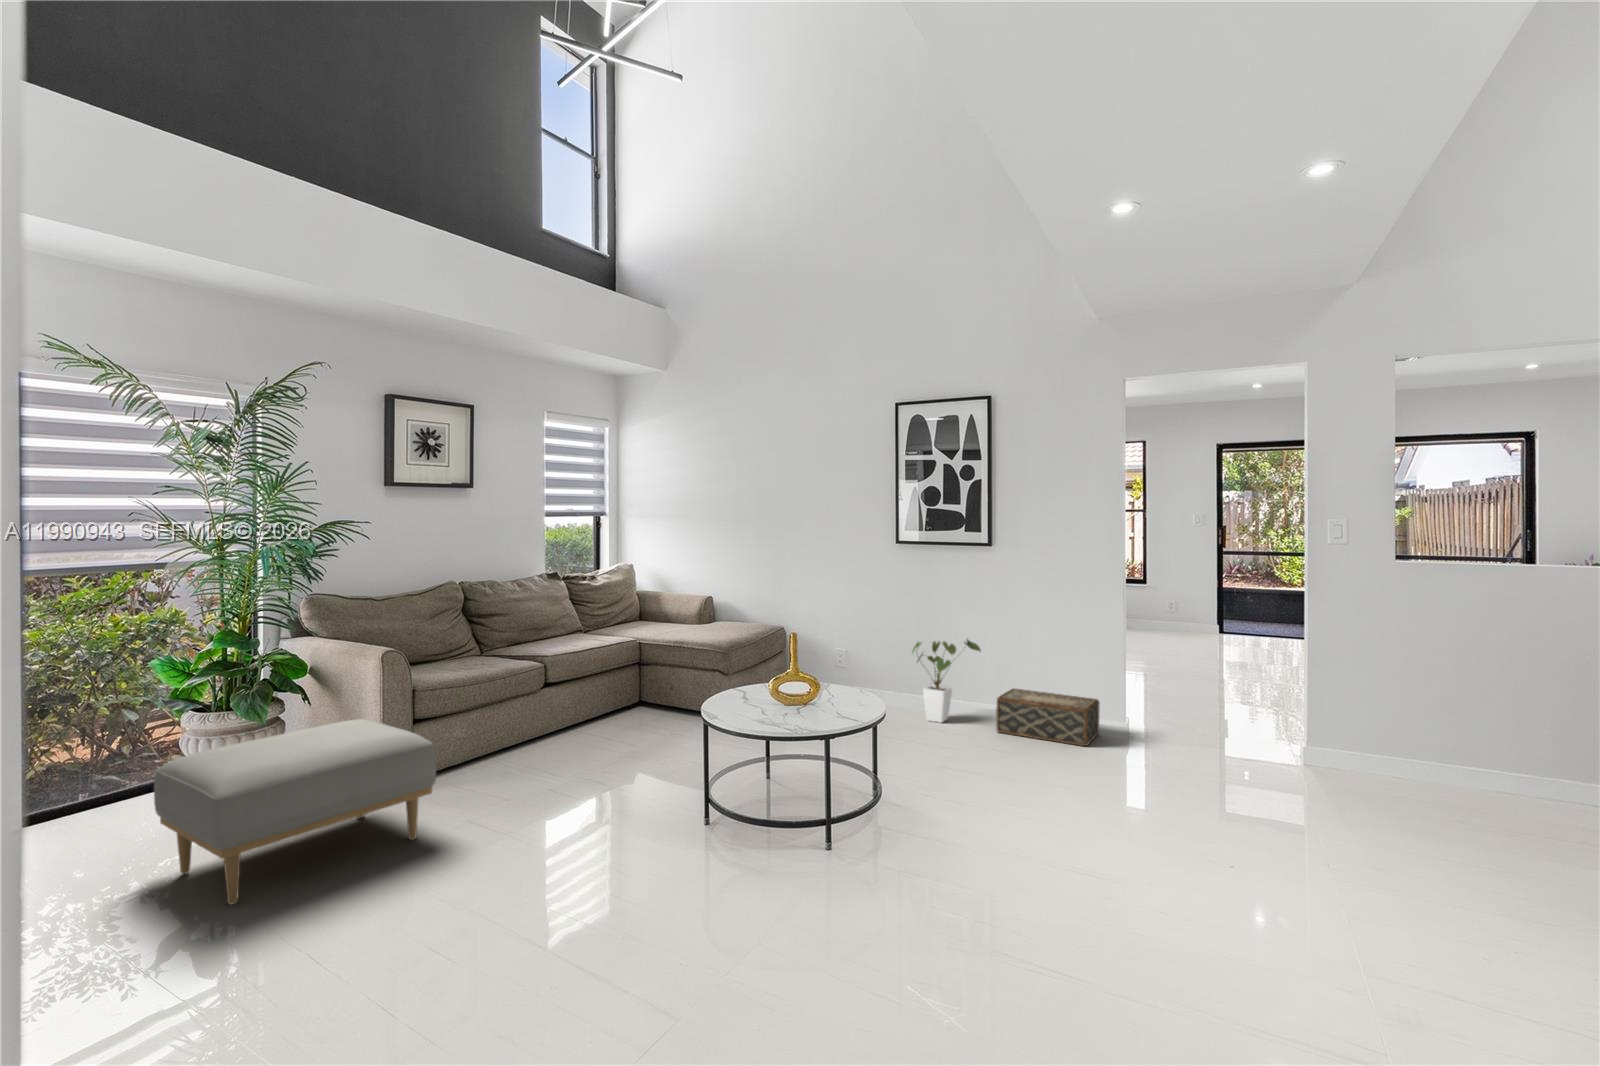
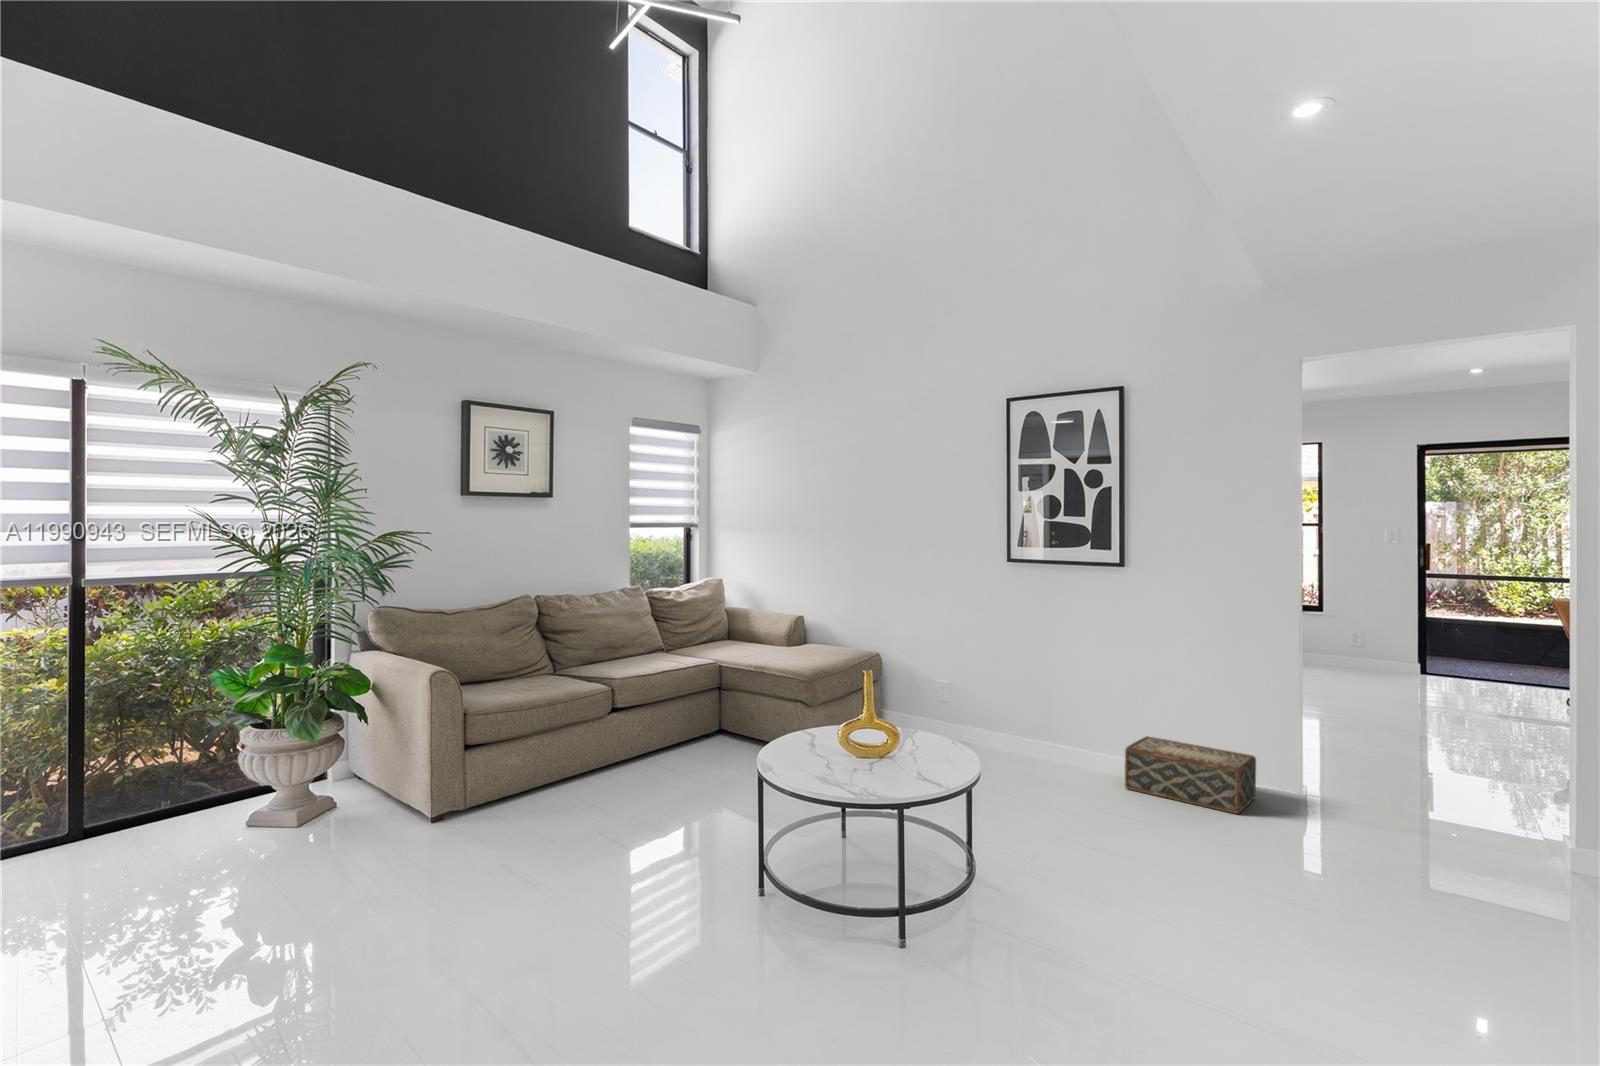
house plant: present [912,640,981,723] -> none [1023,674,1108,773]
ottoman: present [154,719,436,904] -> none [186,746,473,948]

